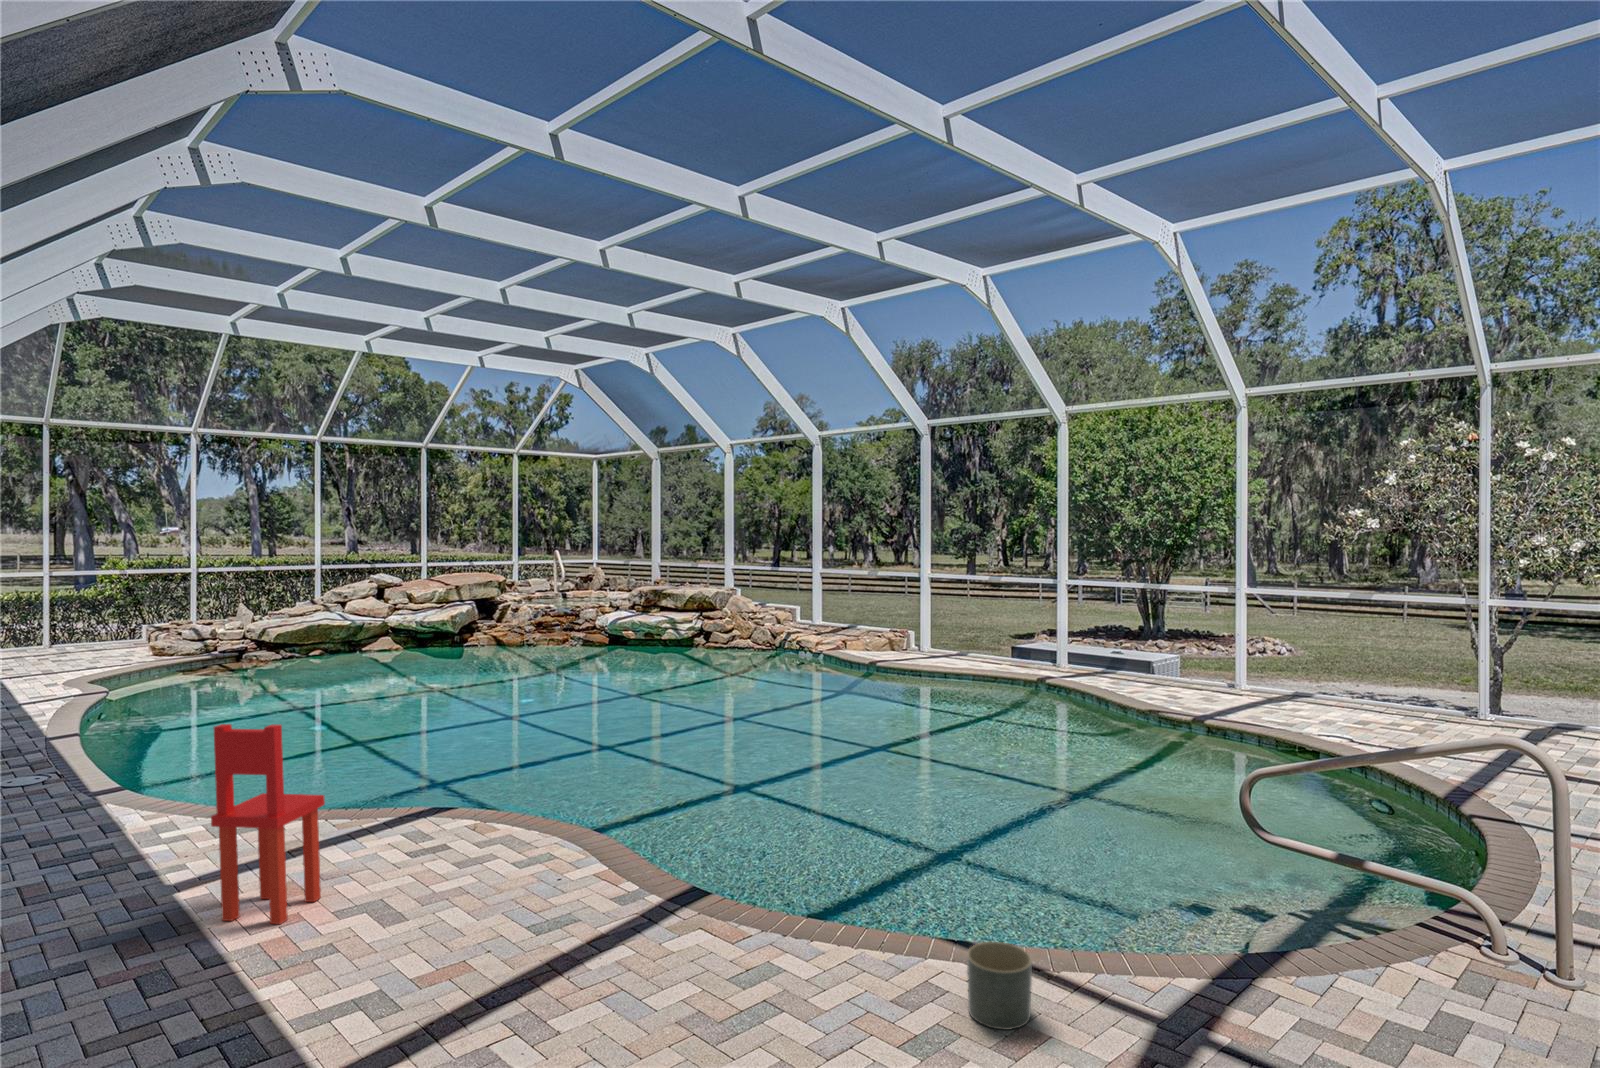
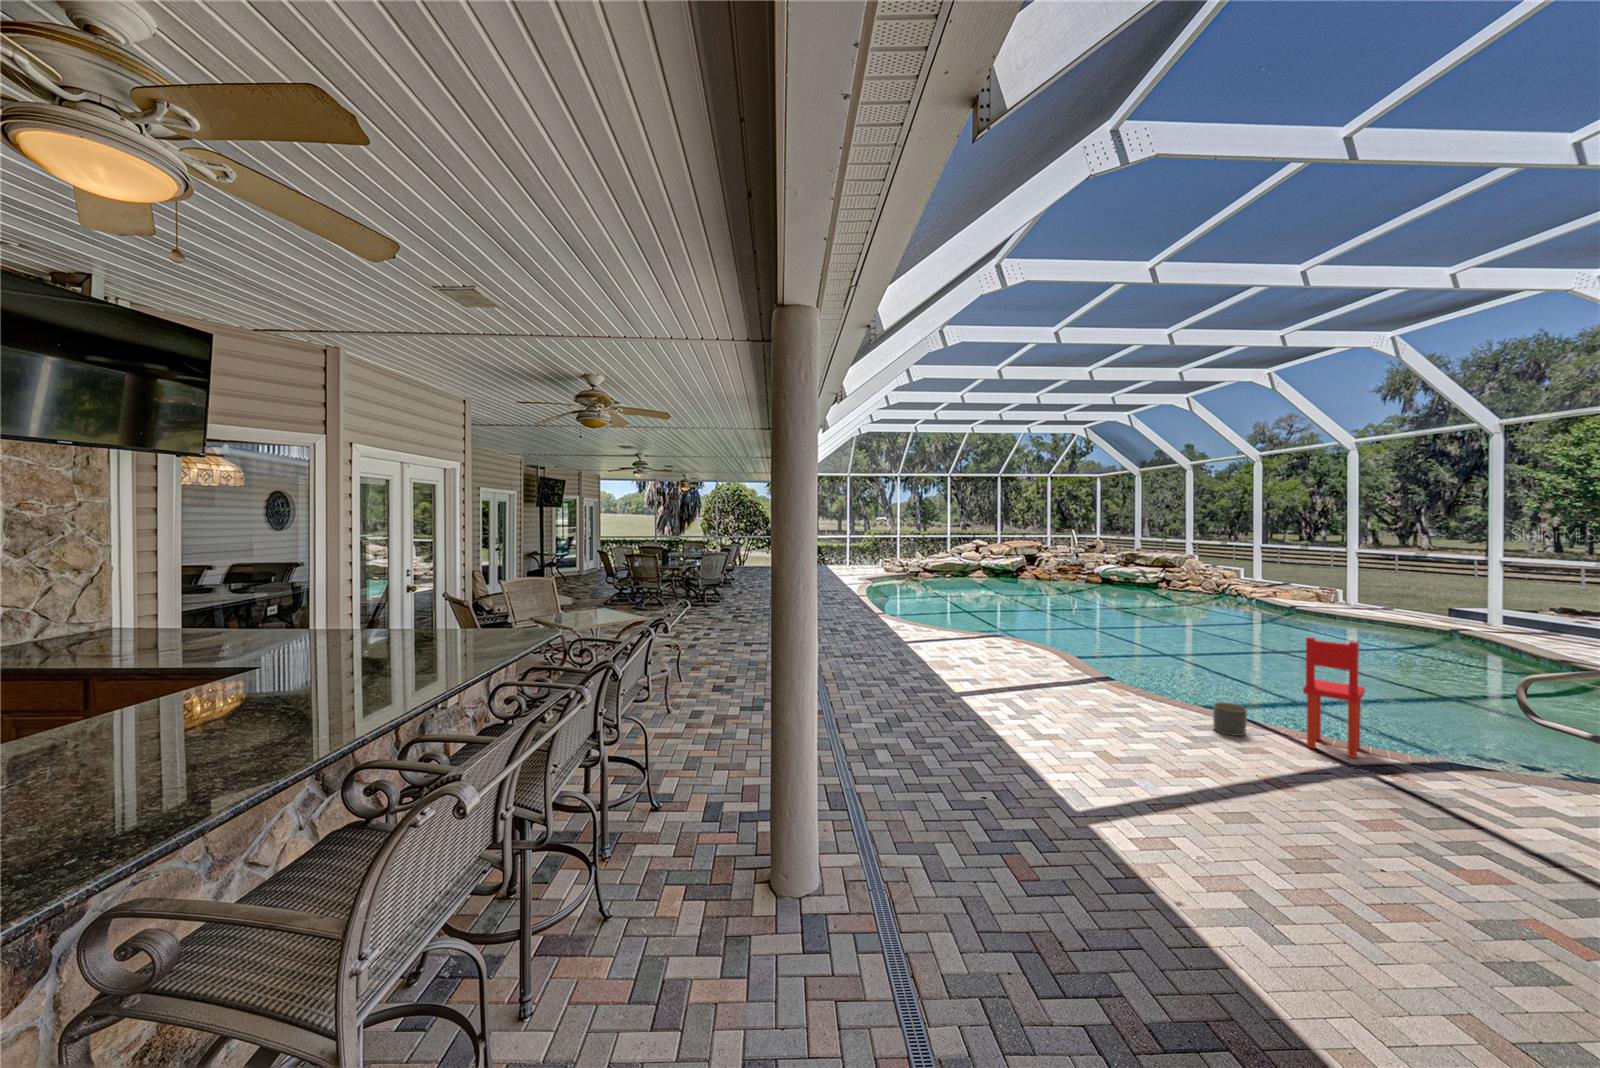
chair: present [211,724,325,924] -> present [1303,637,1365,758]

